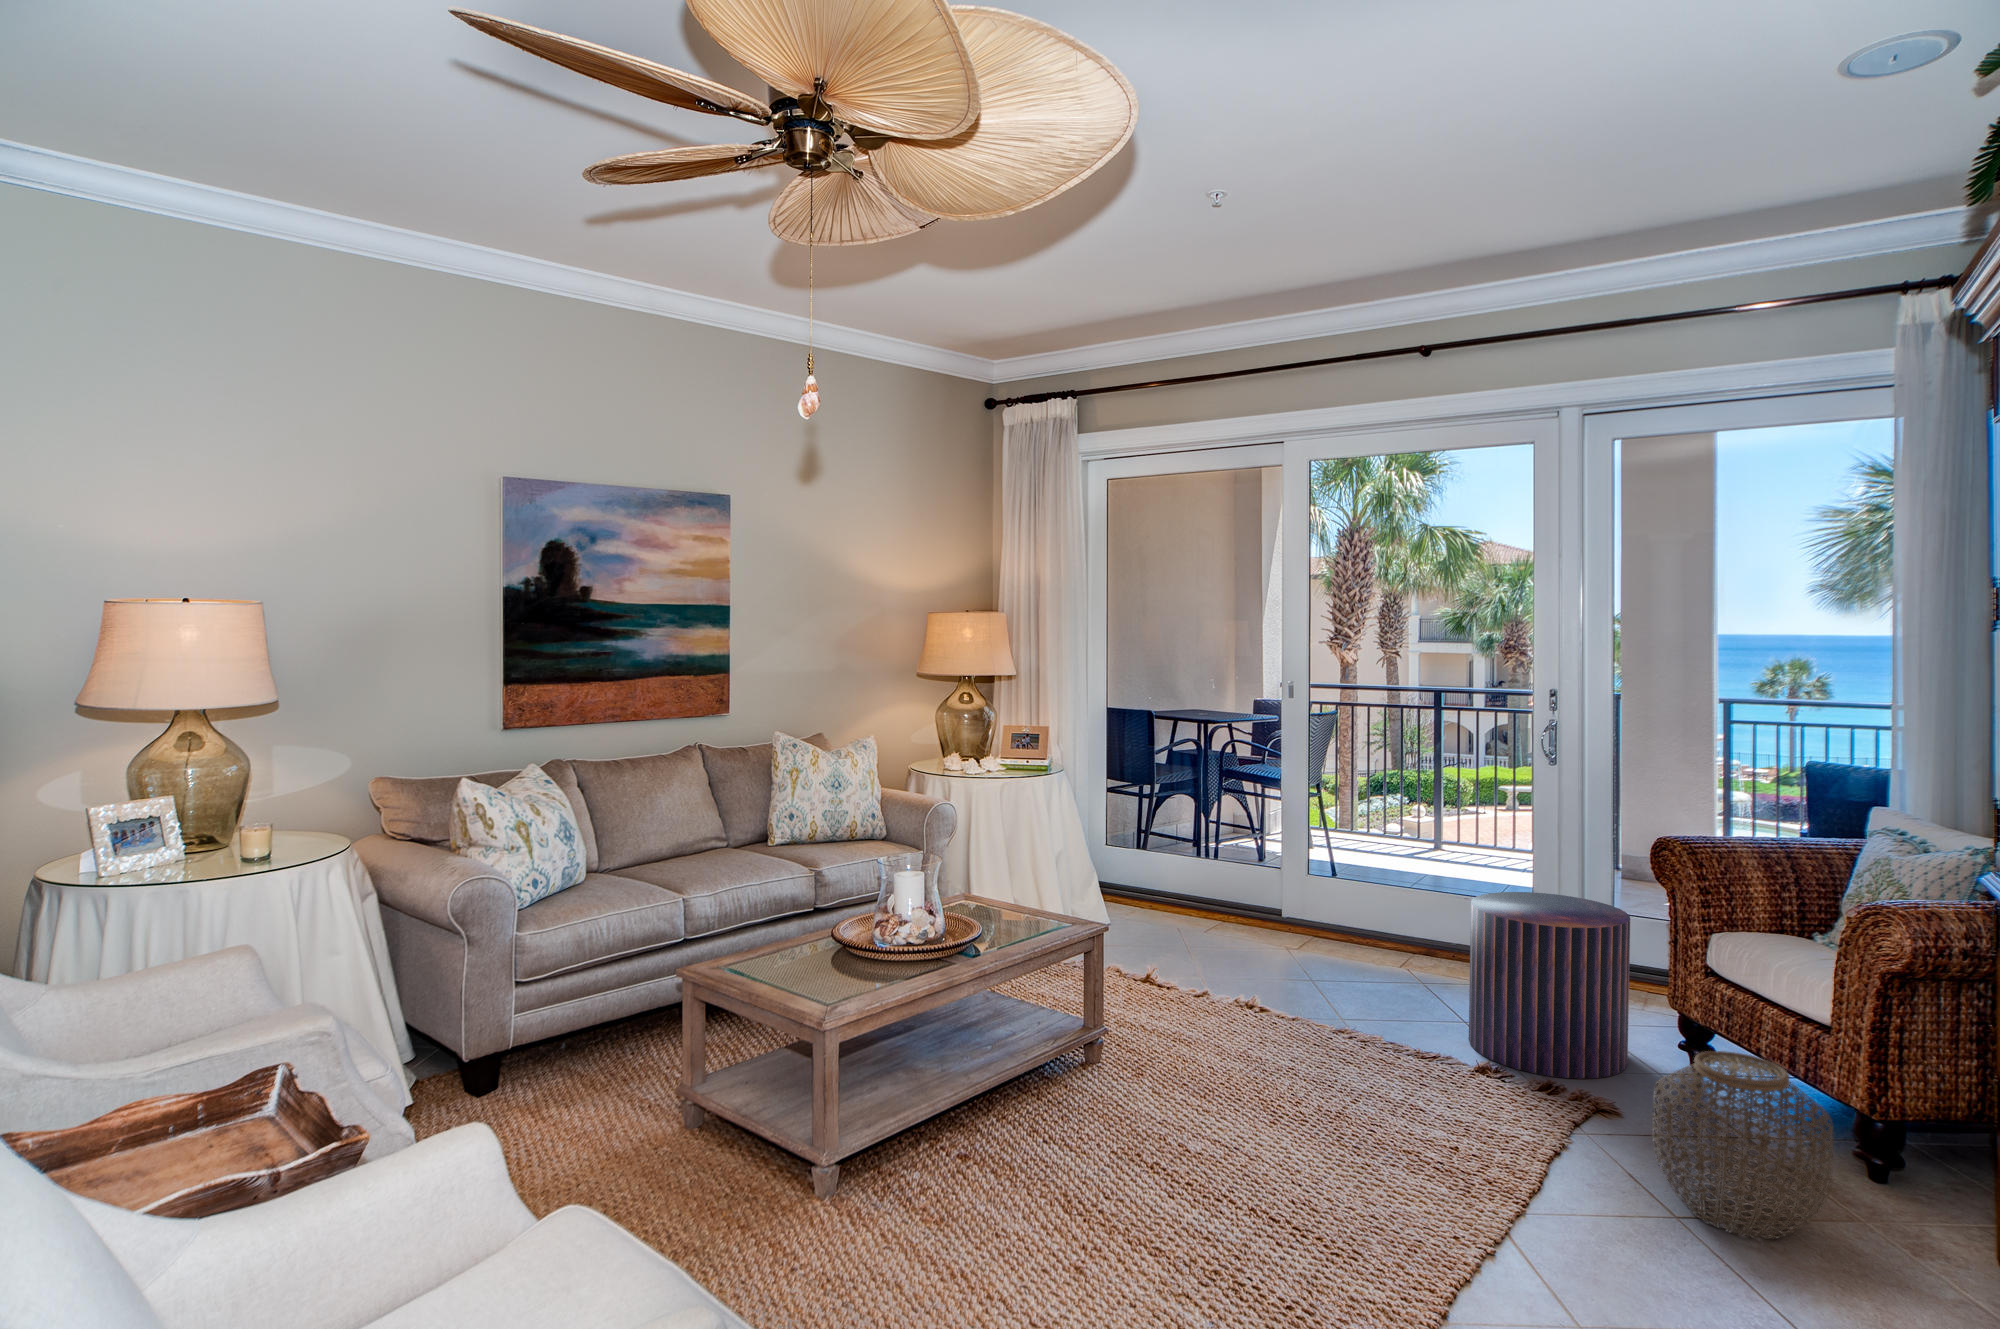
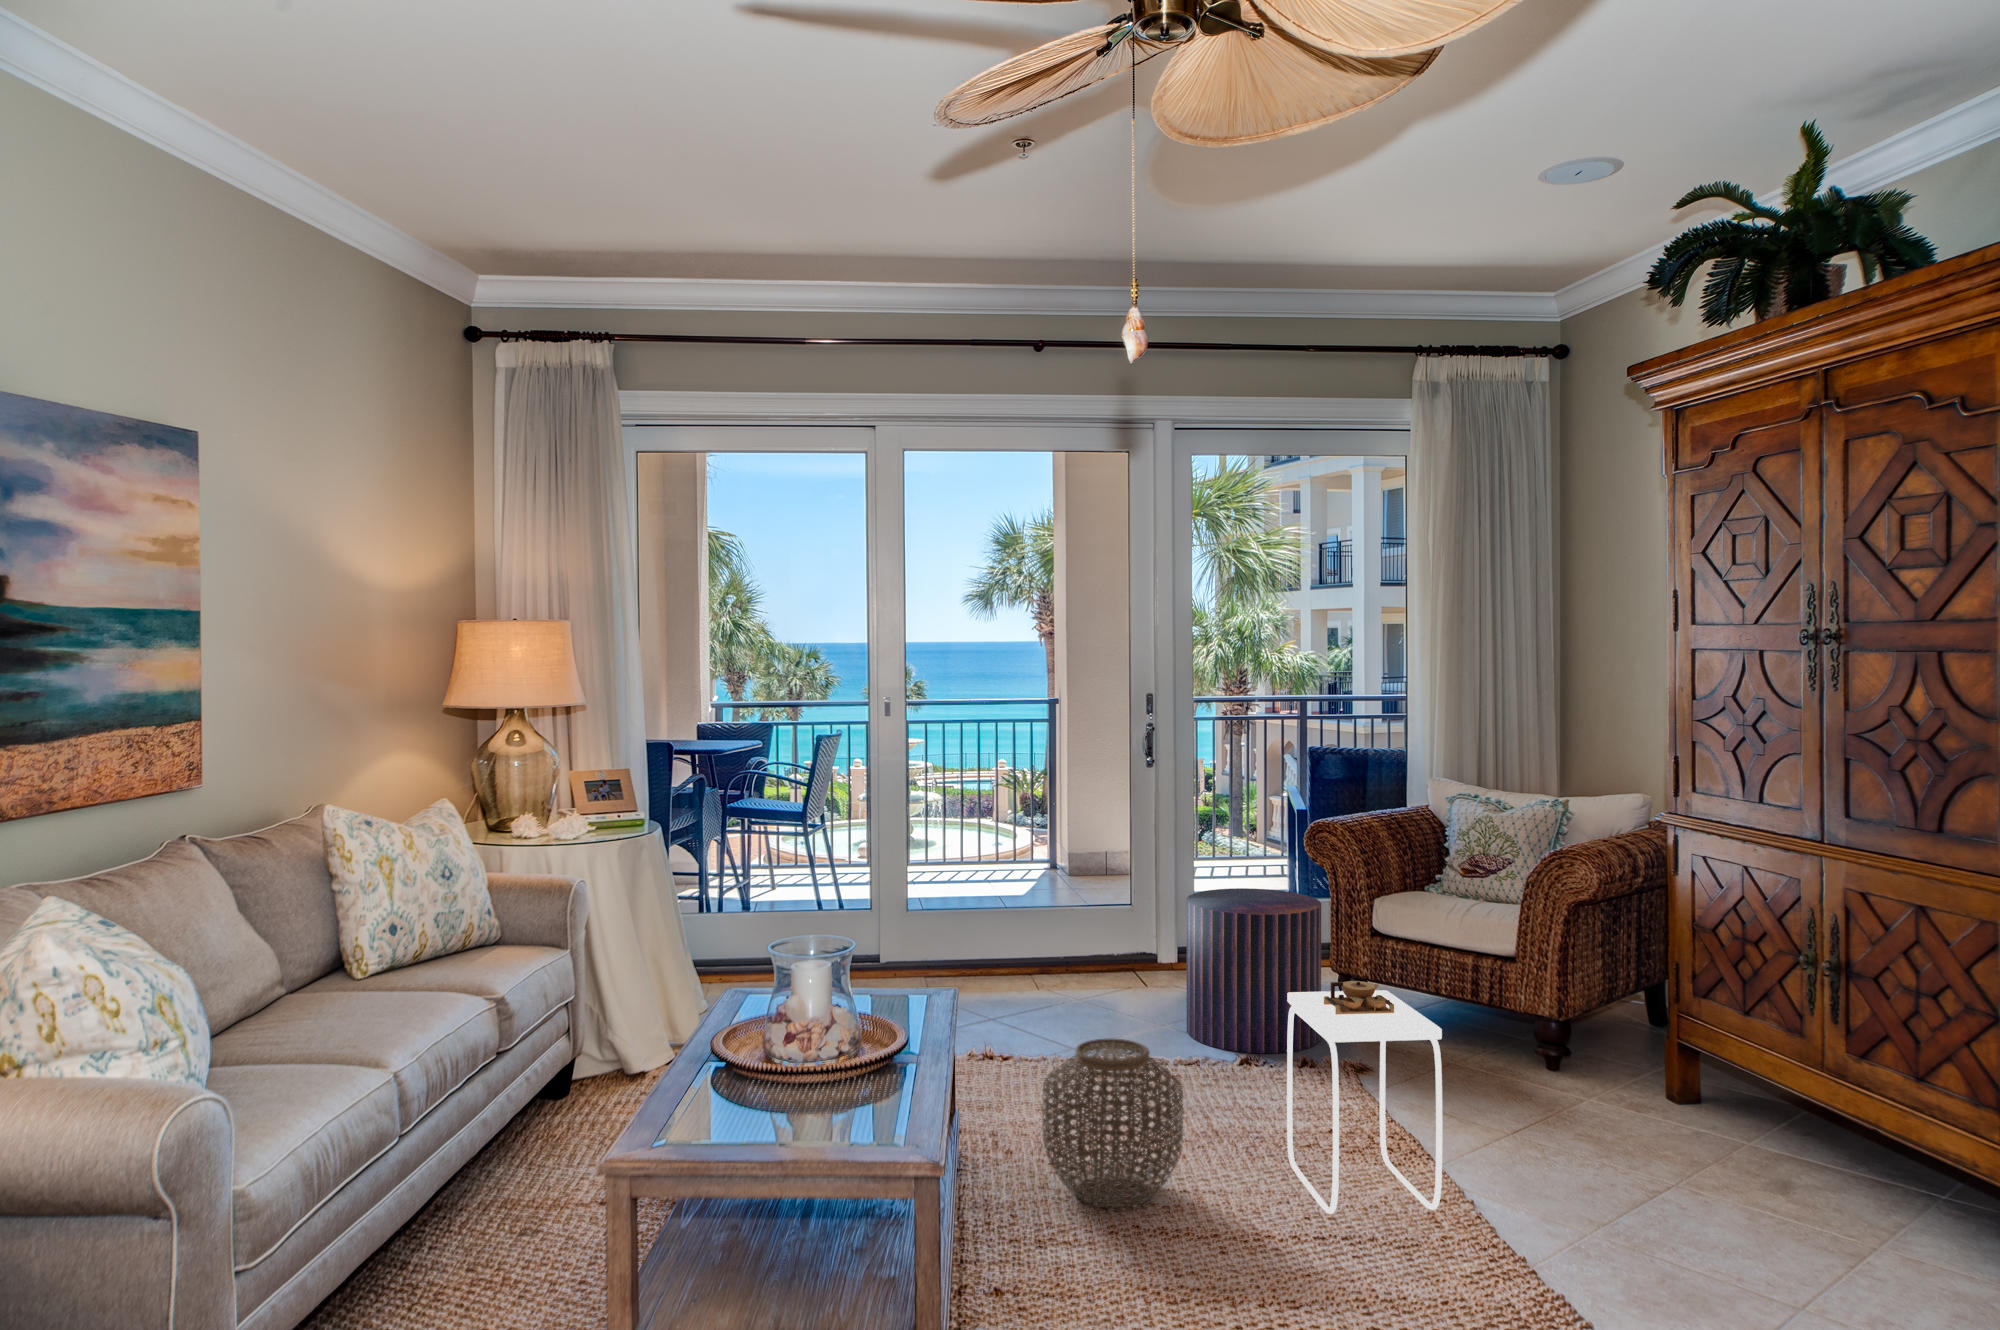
side table: none [1299,982,1464,1247] -> present [1287,981,1442,1214]
woven basket: present [1652,1051,1833,1239] -> present [1042,1038,1183,1208]

